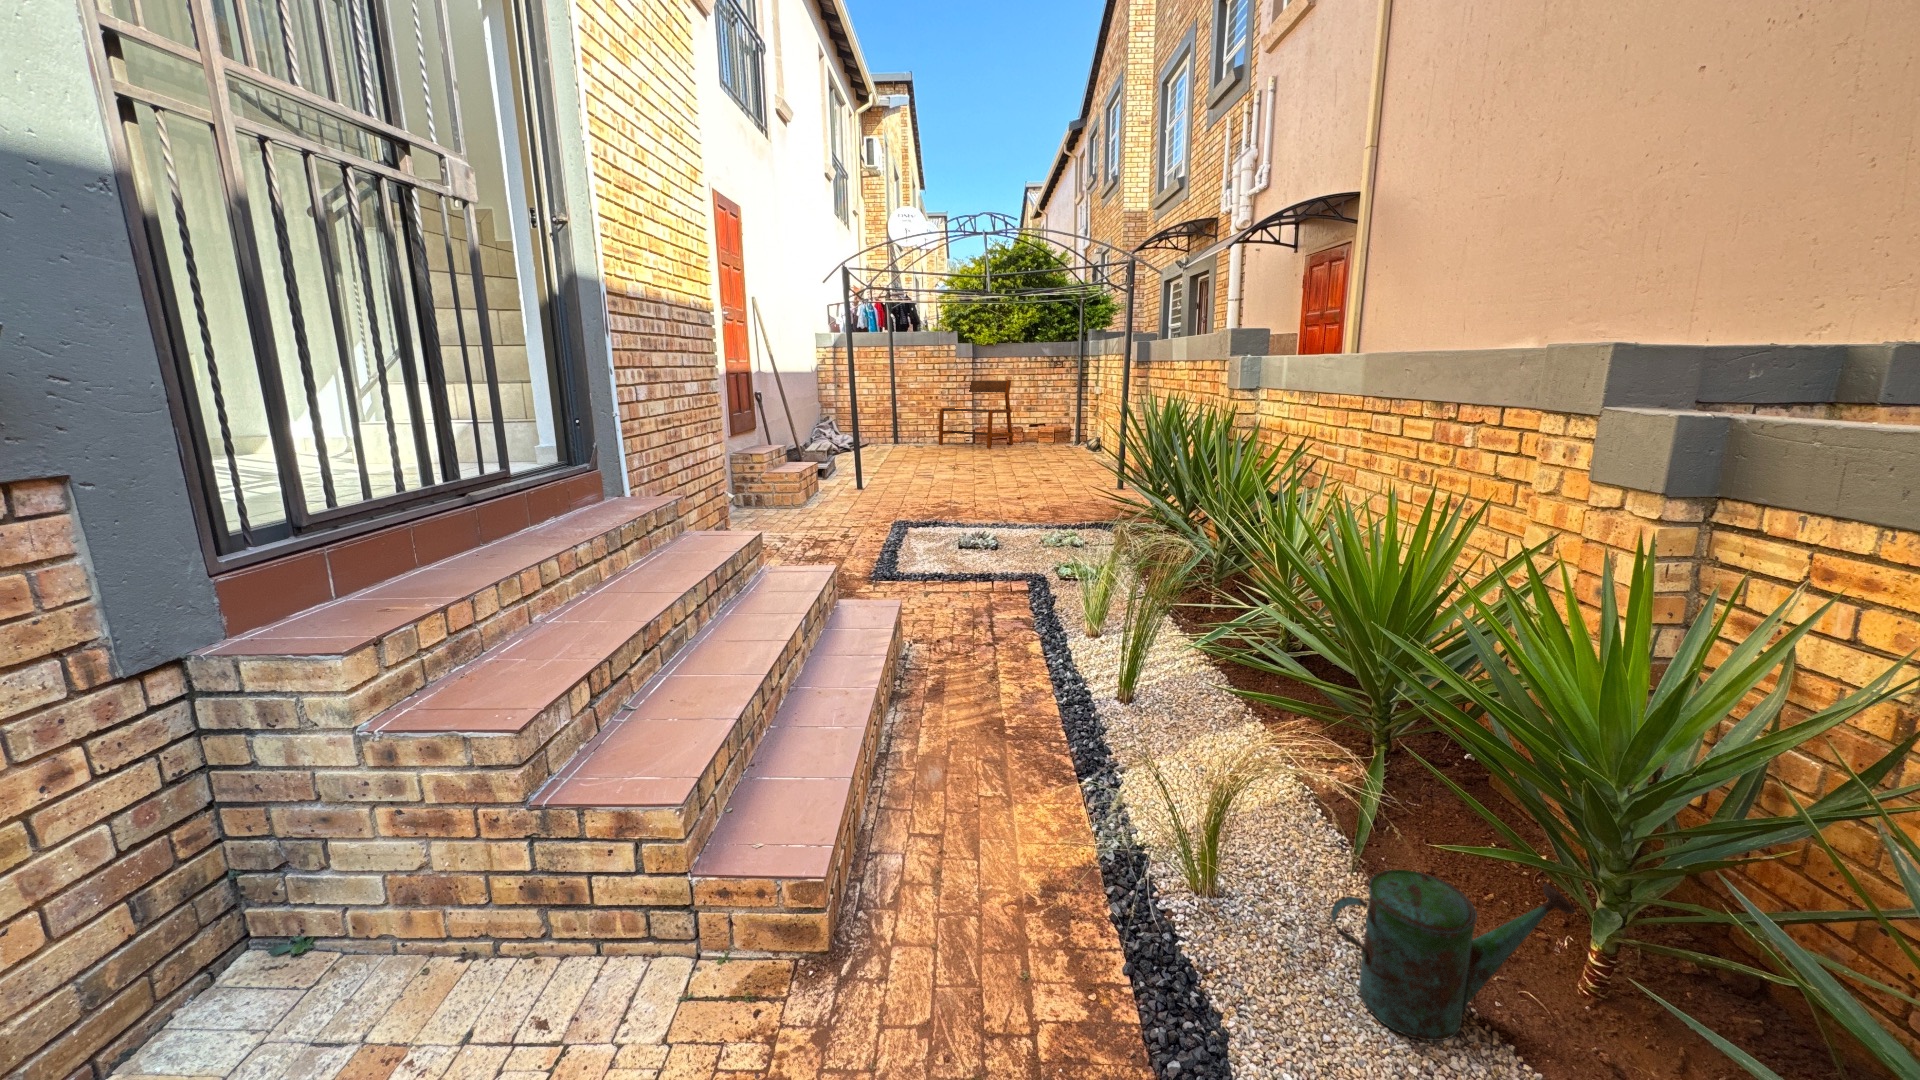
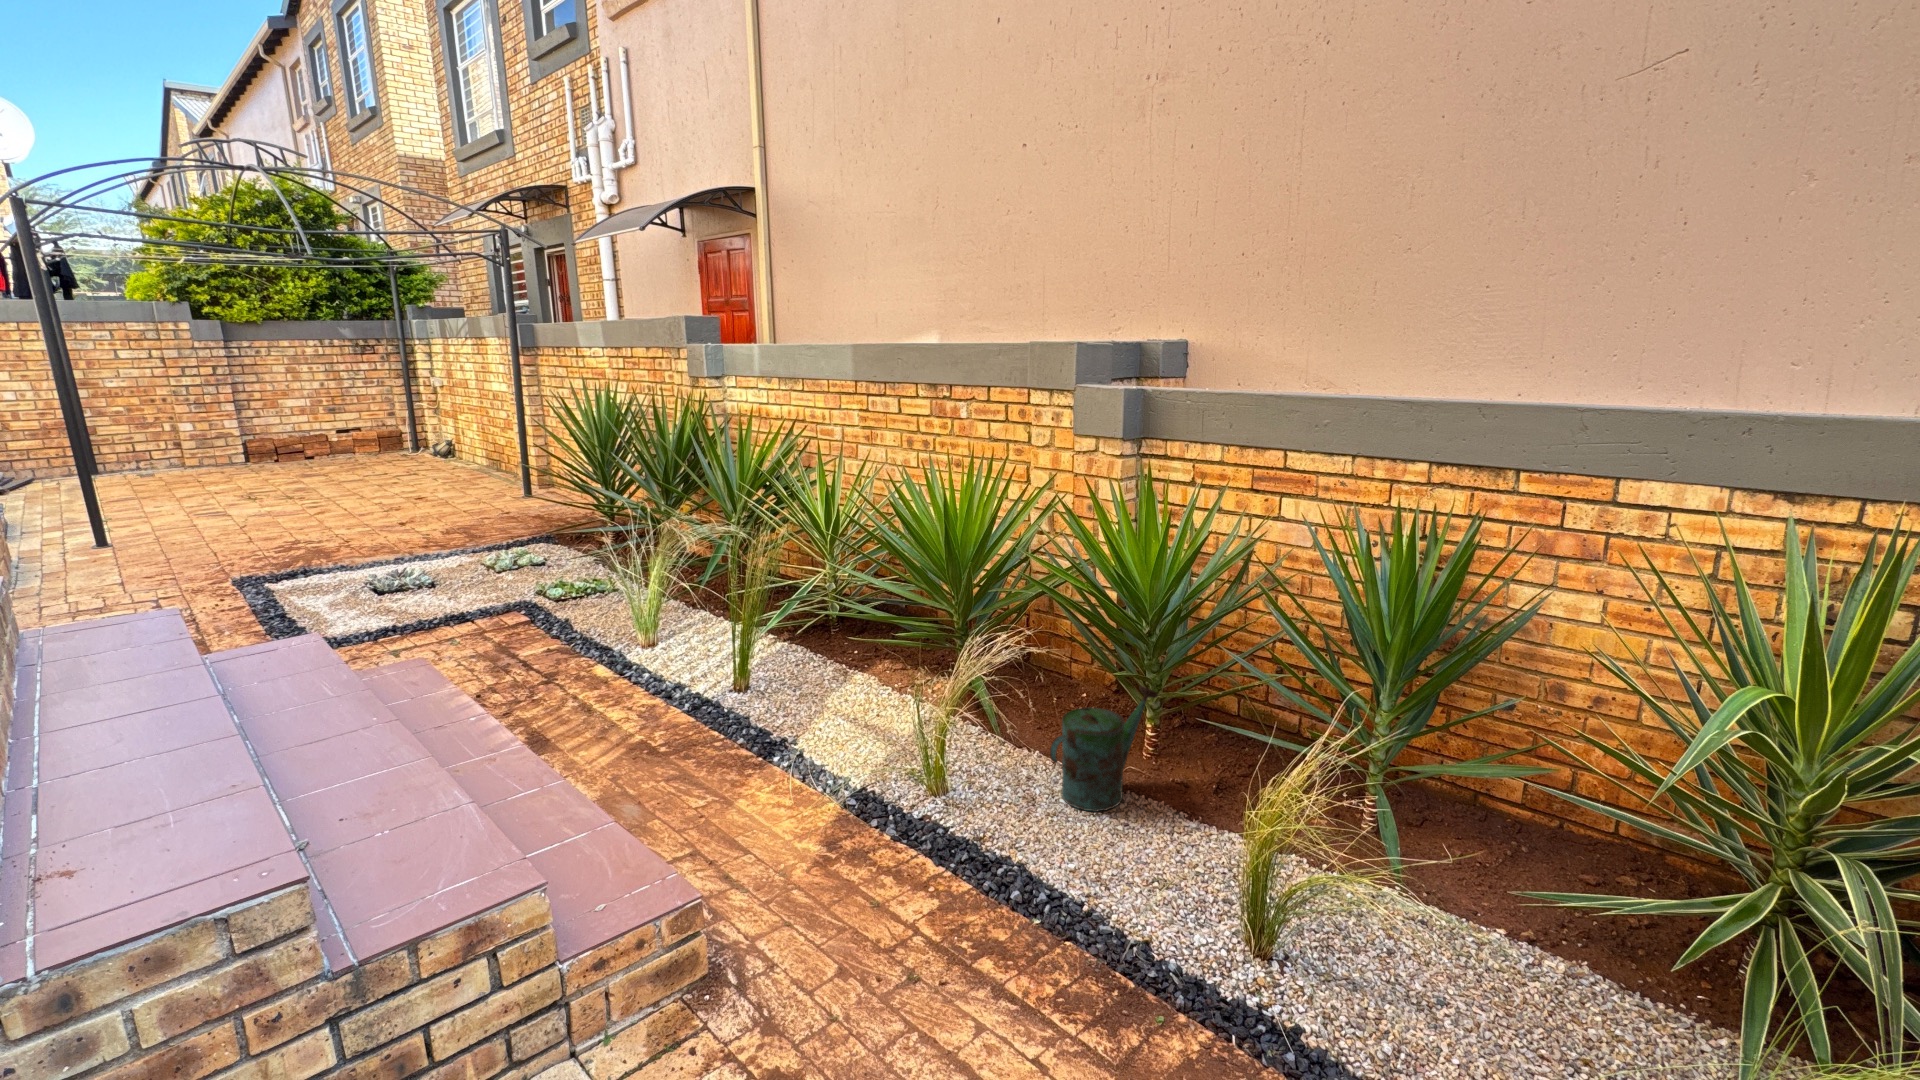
bench: present [939,380,1014,449] -> none [176,372,321,471]

